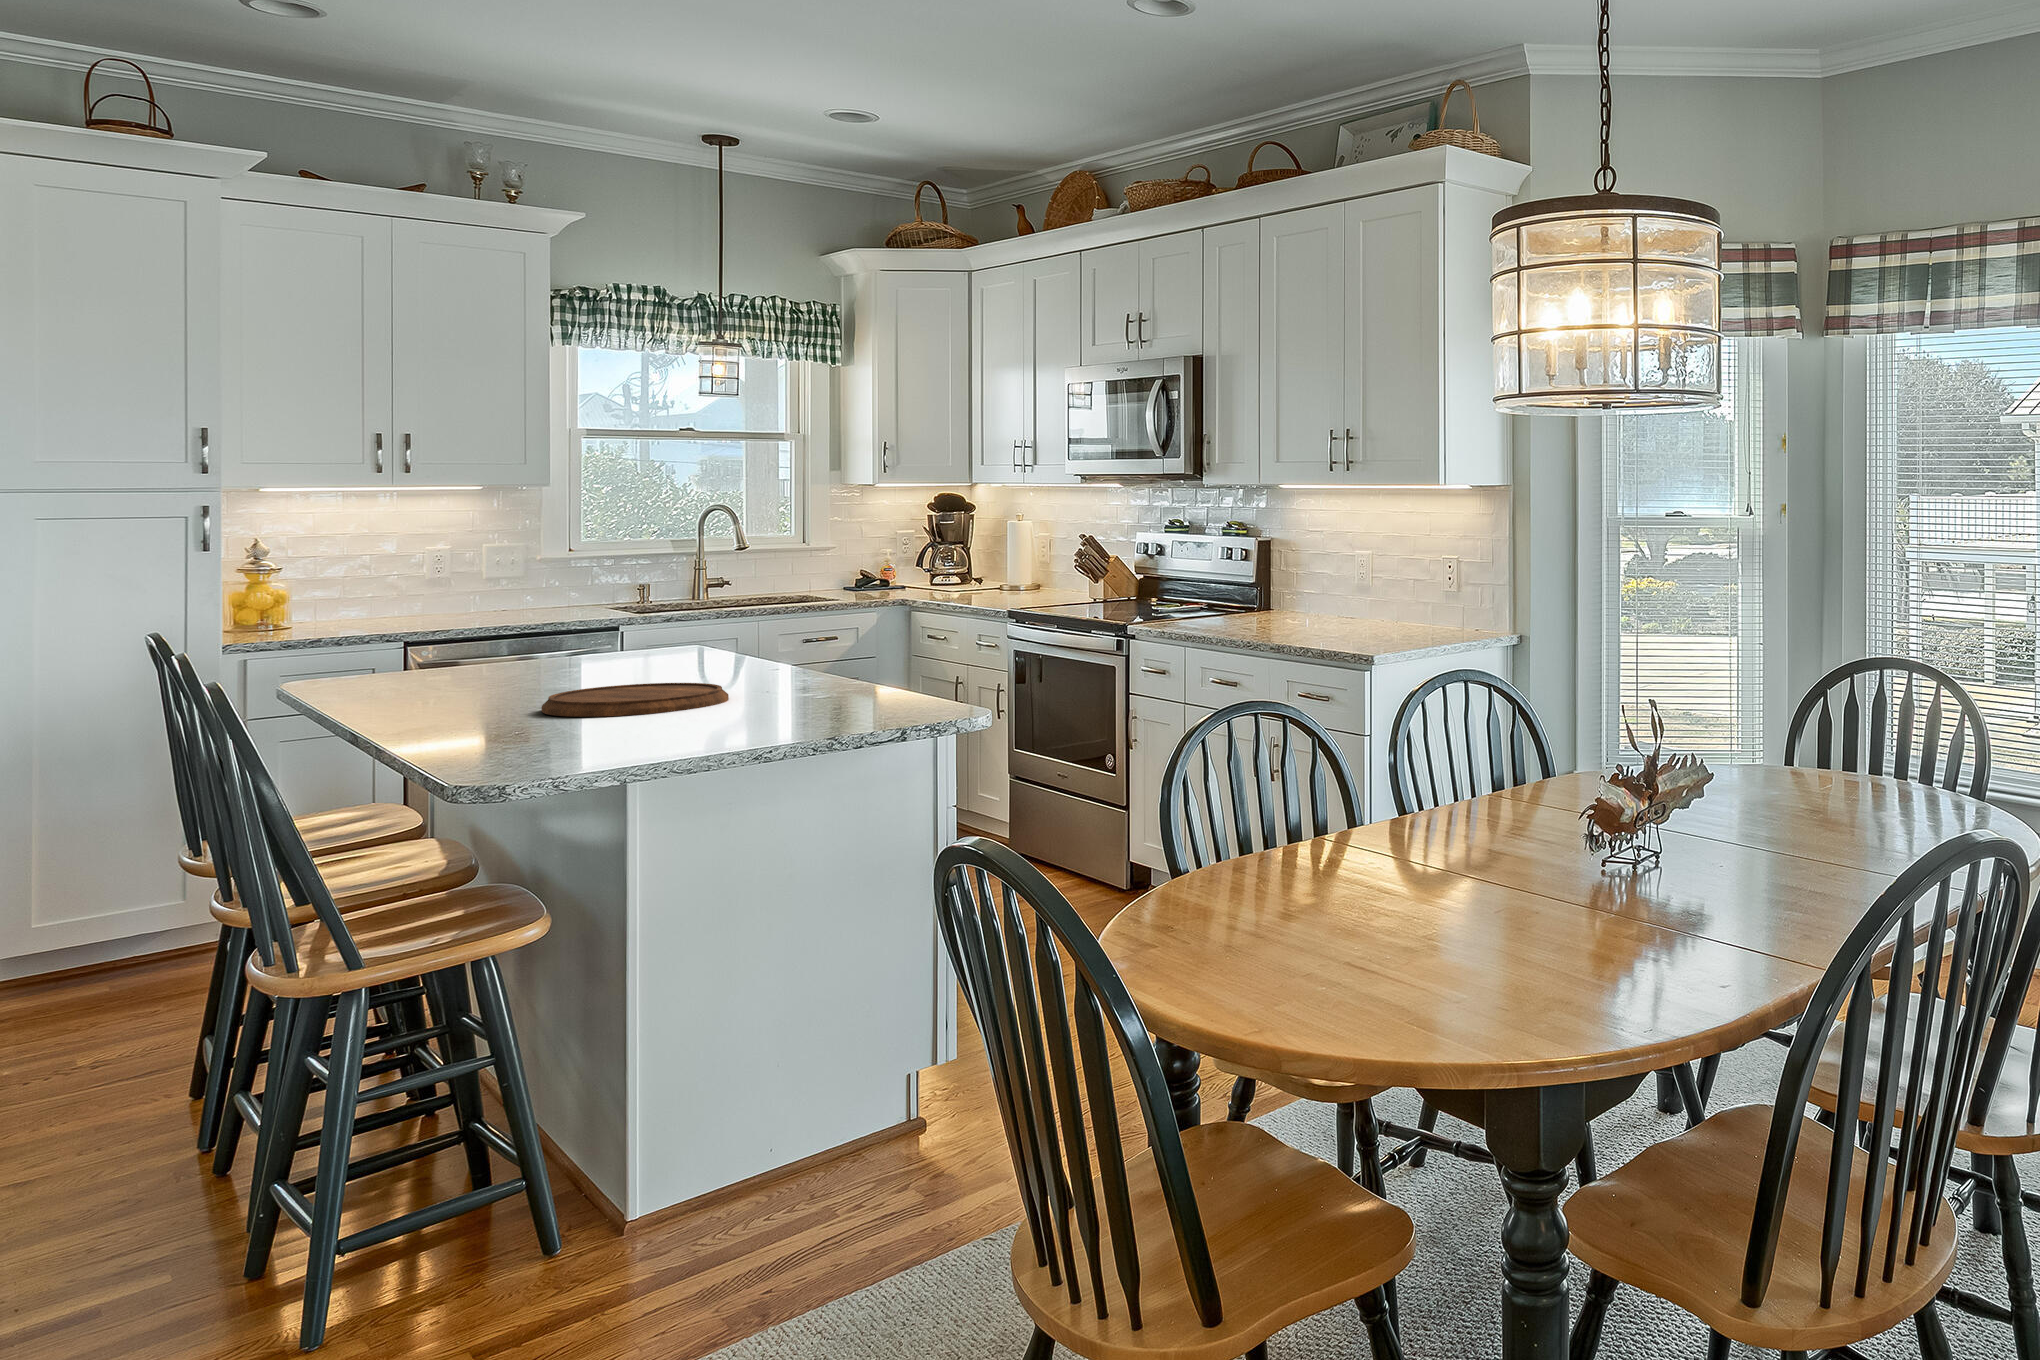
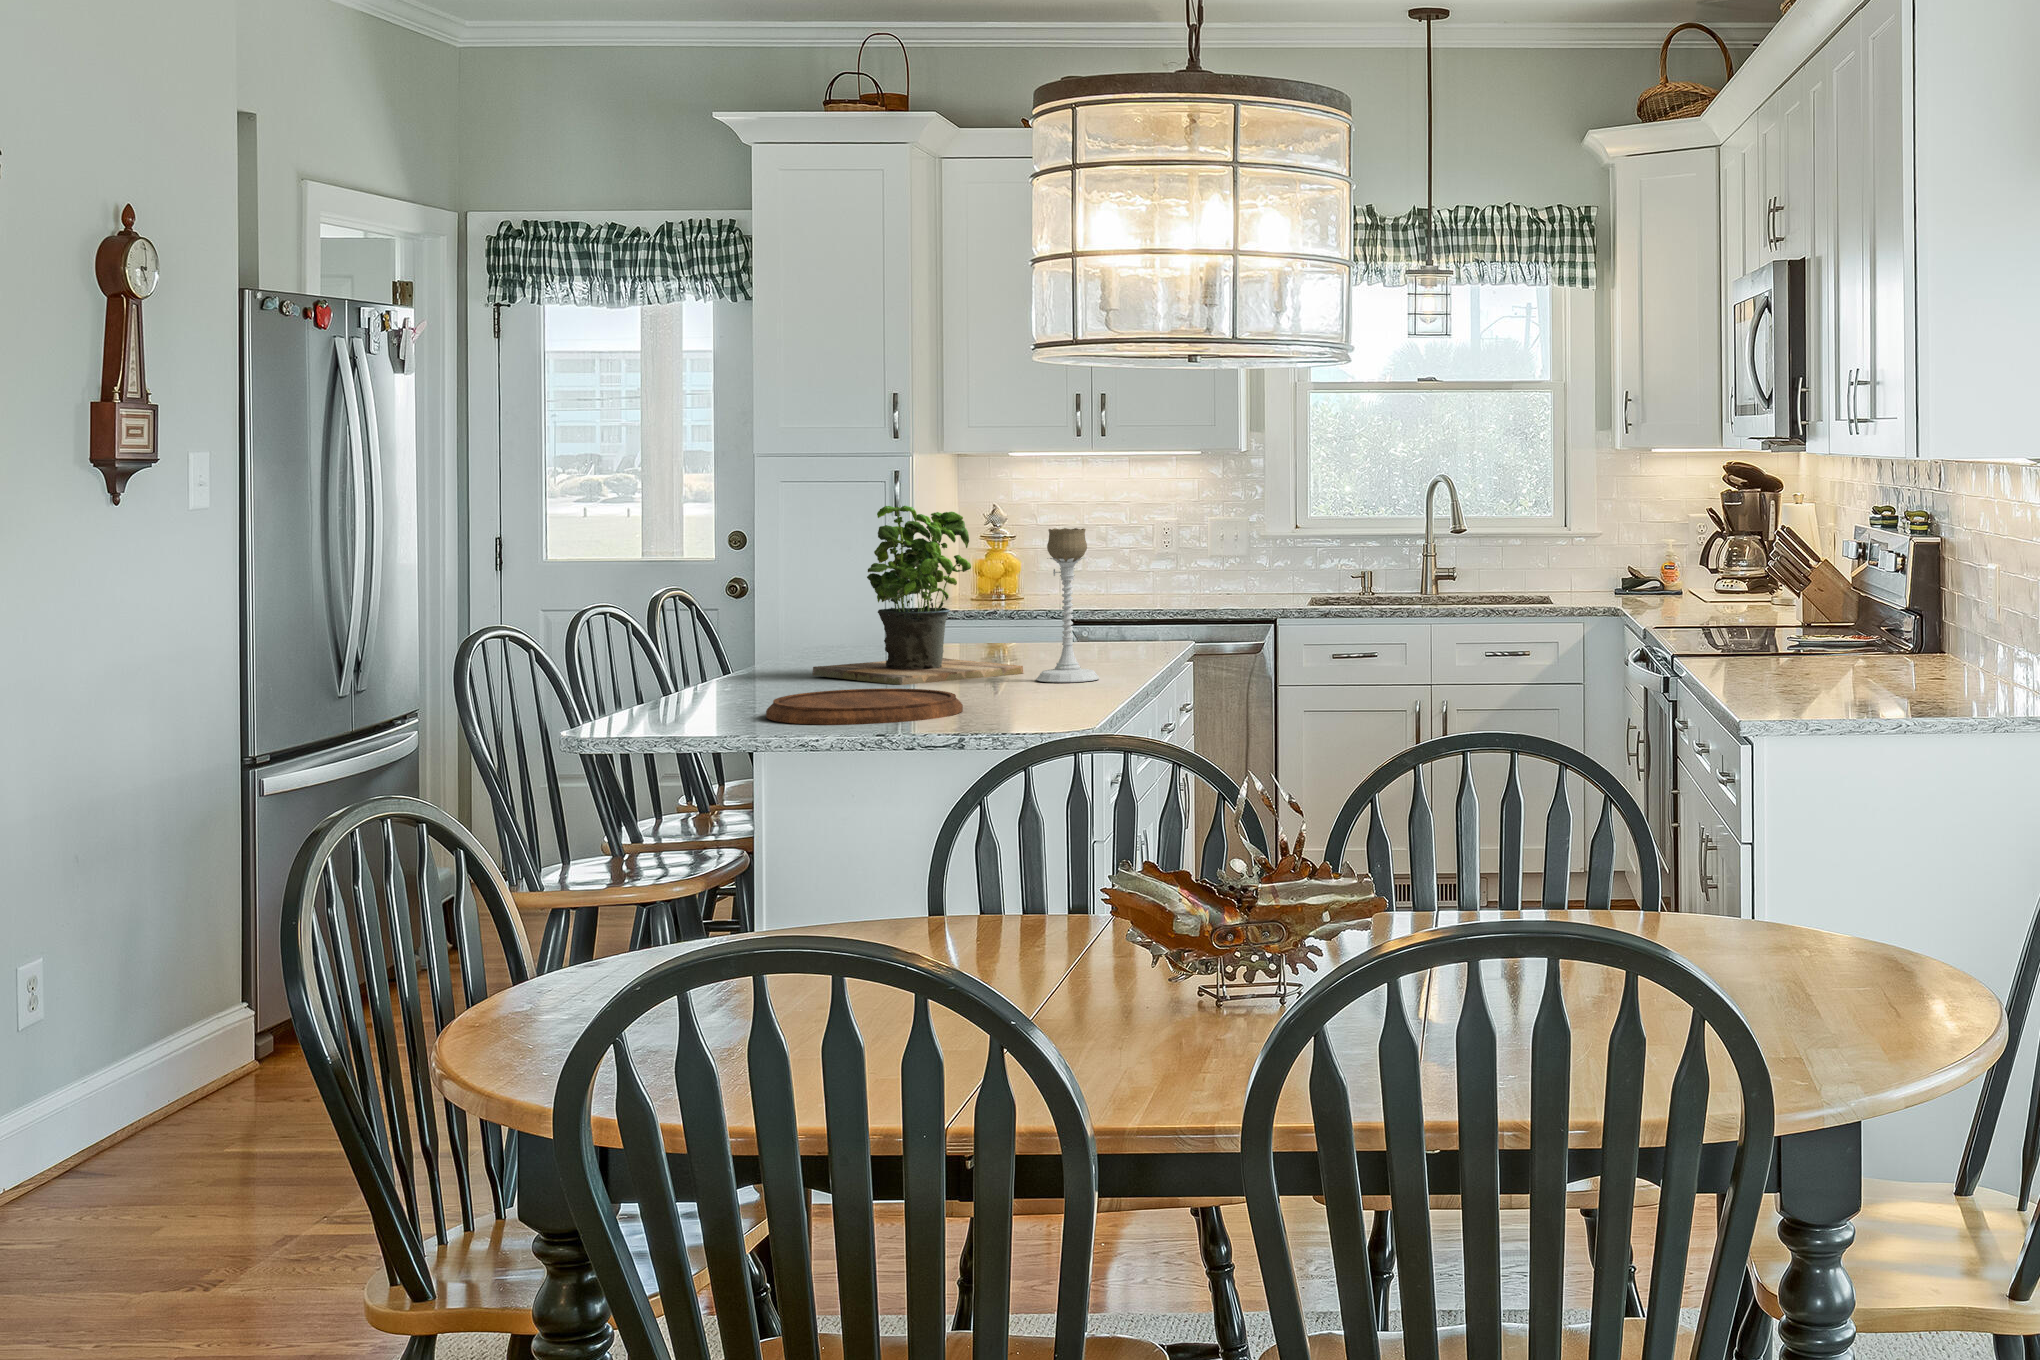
potted plant: none [387,532,603,691] -> present [813,506,1023,685]
candle holder: none [651,548,710,676] -> present [1036,528,1099,682]

